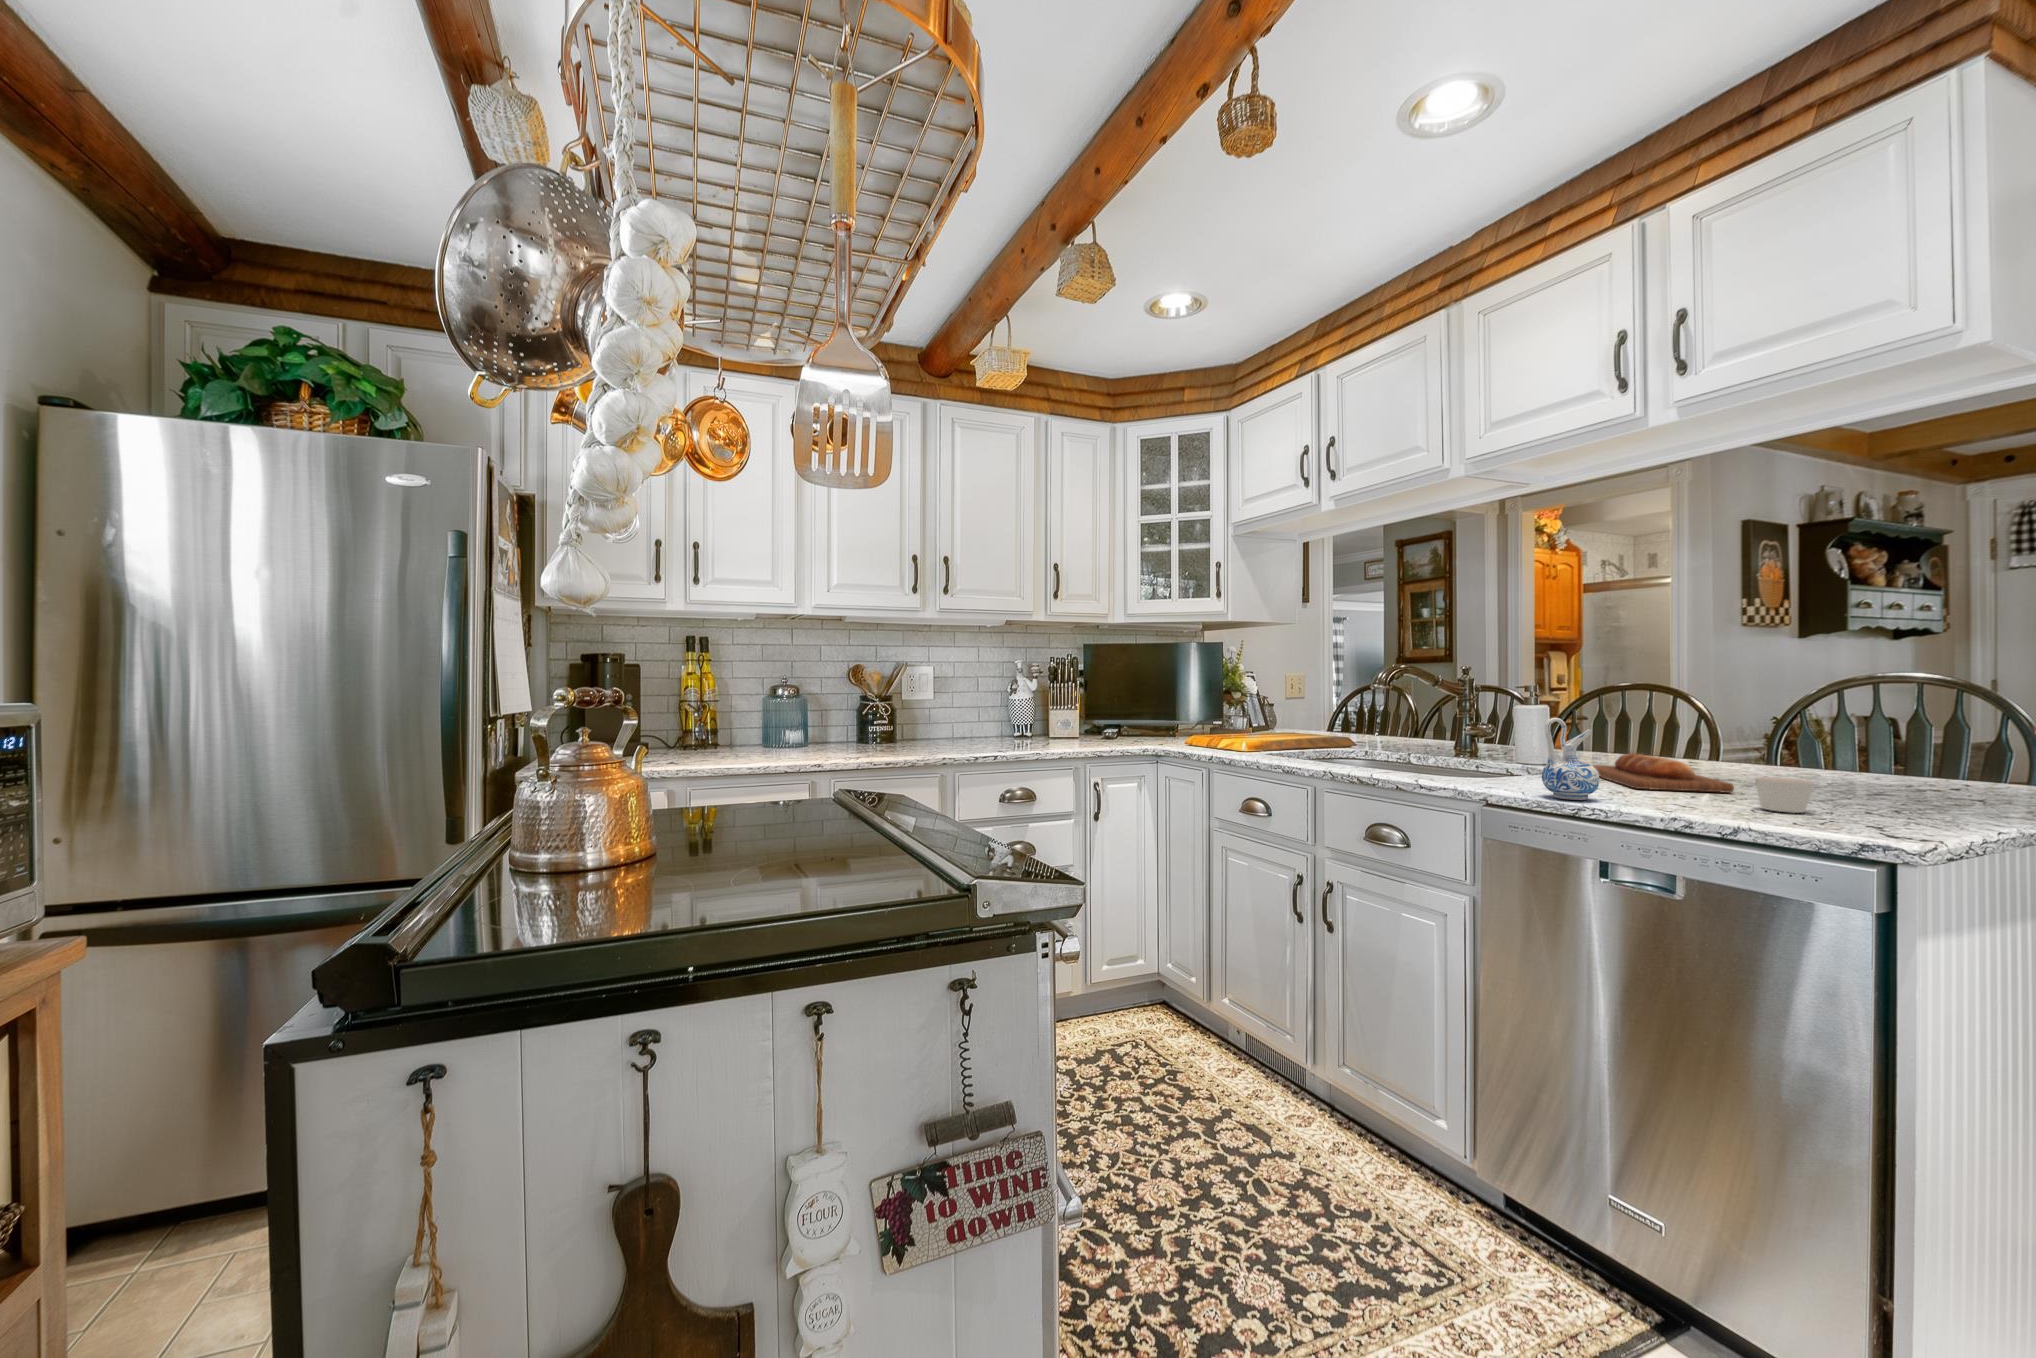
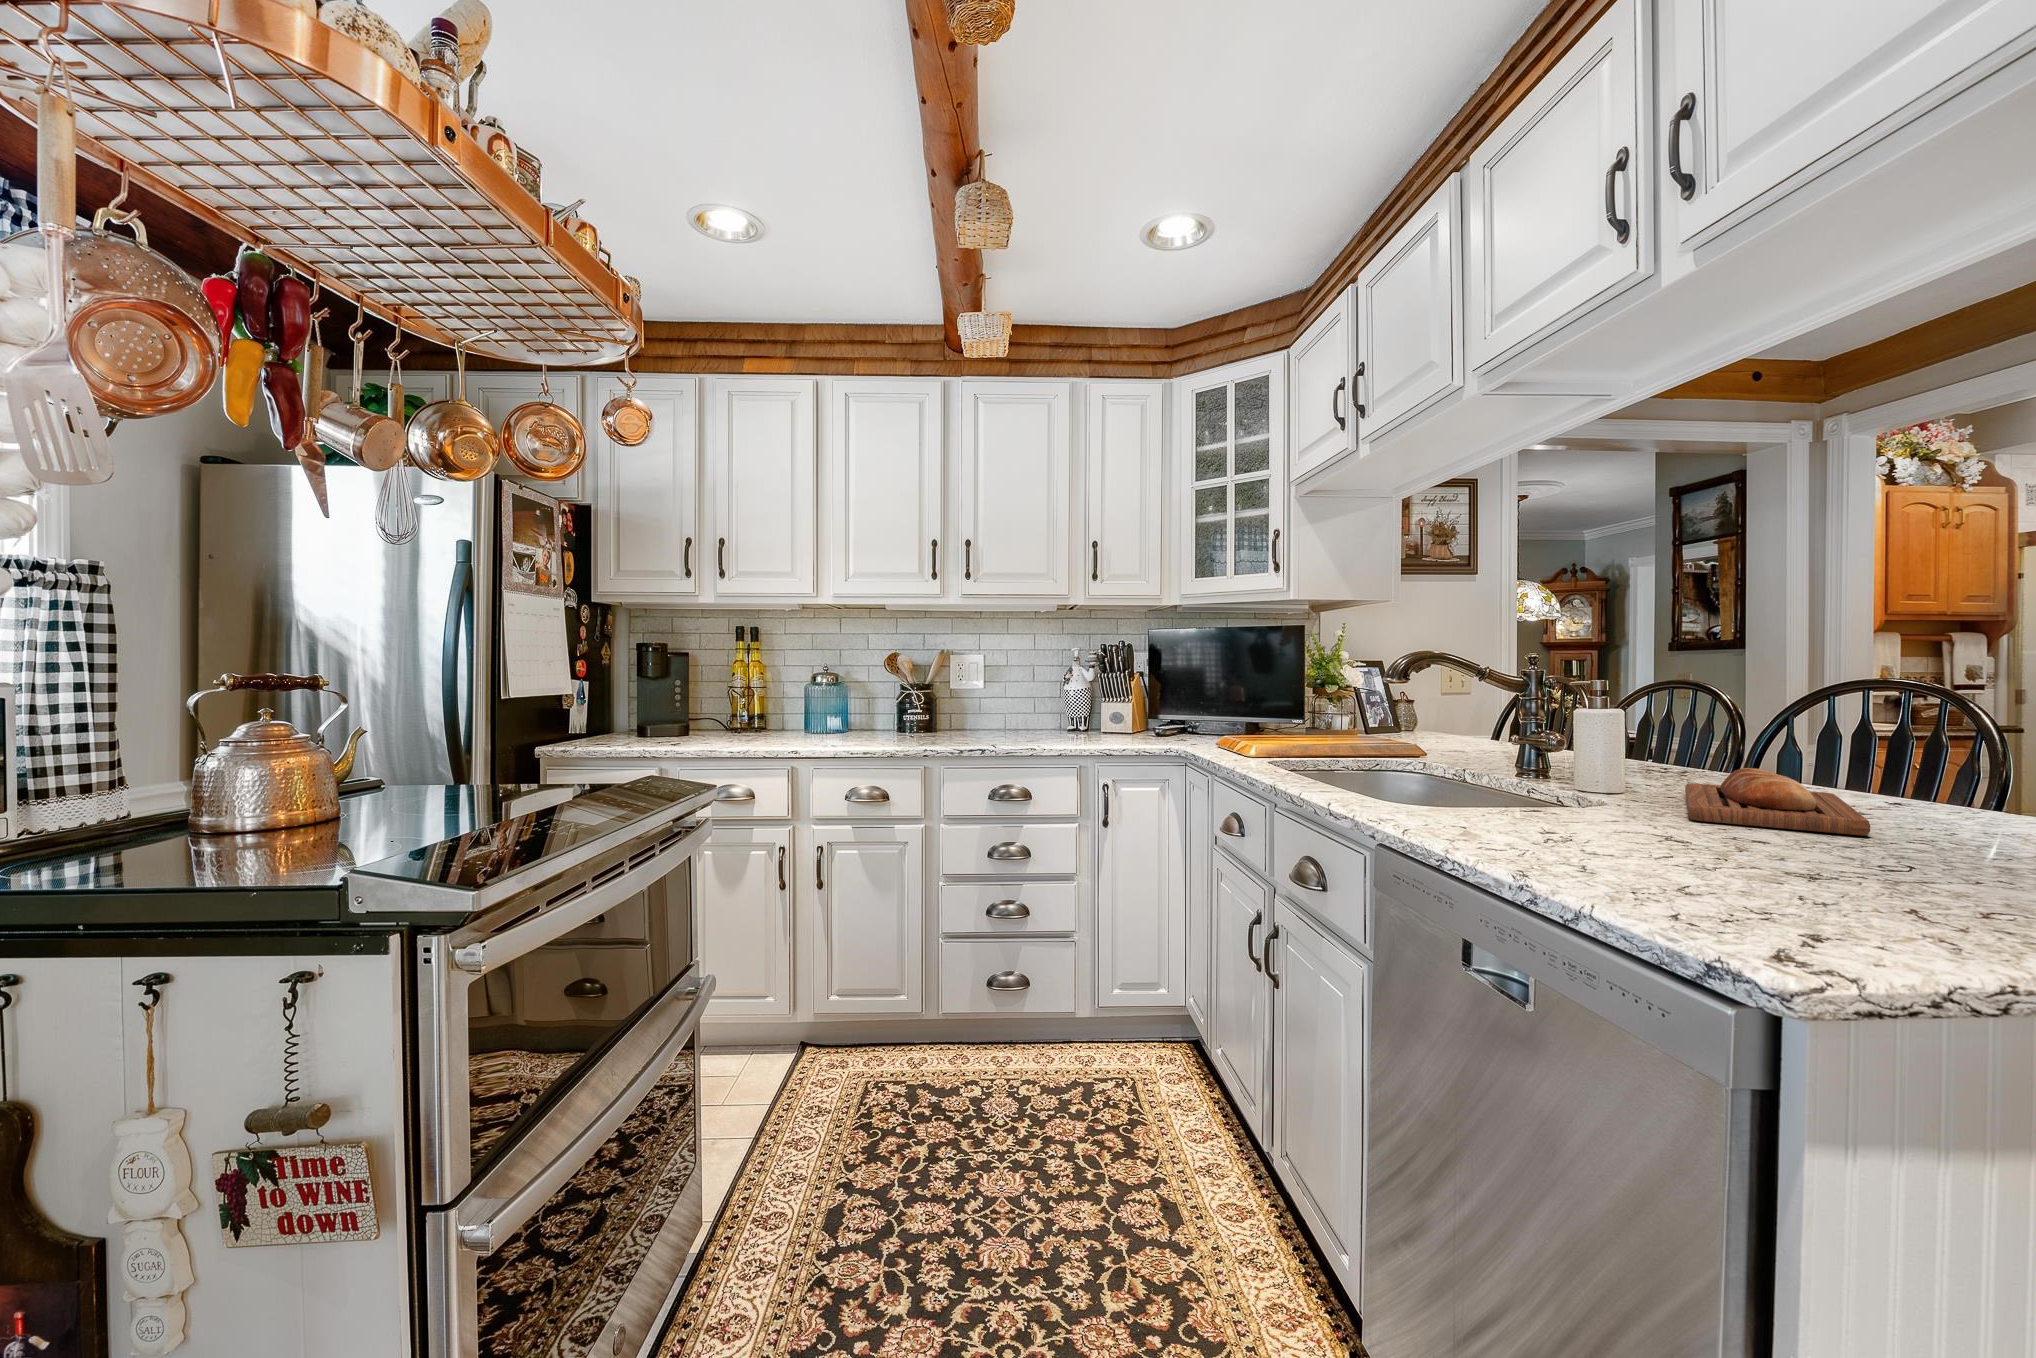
ceramic pitcher: present [1542,718,1599,800] -> none [1481,707,1564,829]
candle: present [1755,777,1813,813] -> none [1827,810,1936,874]

